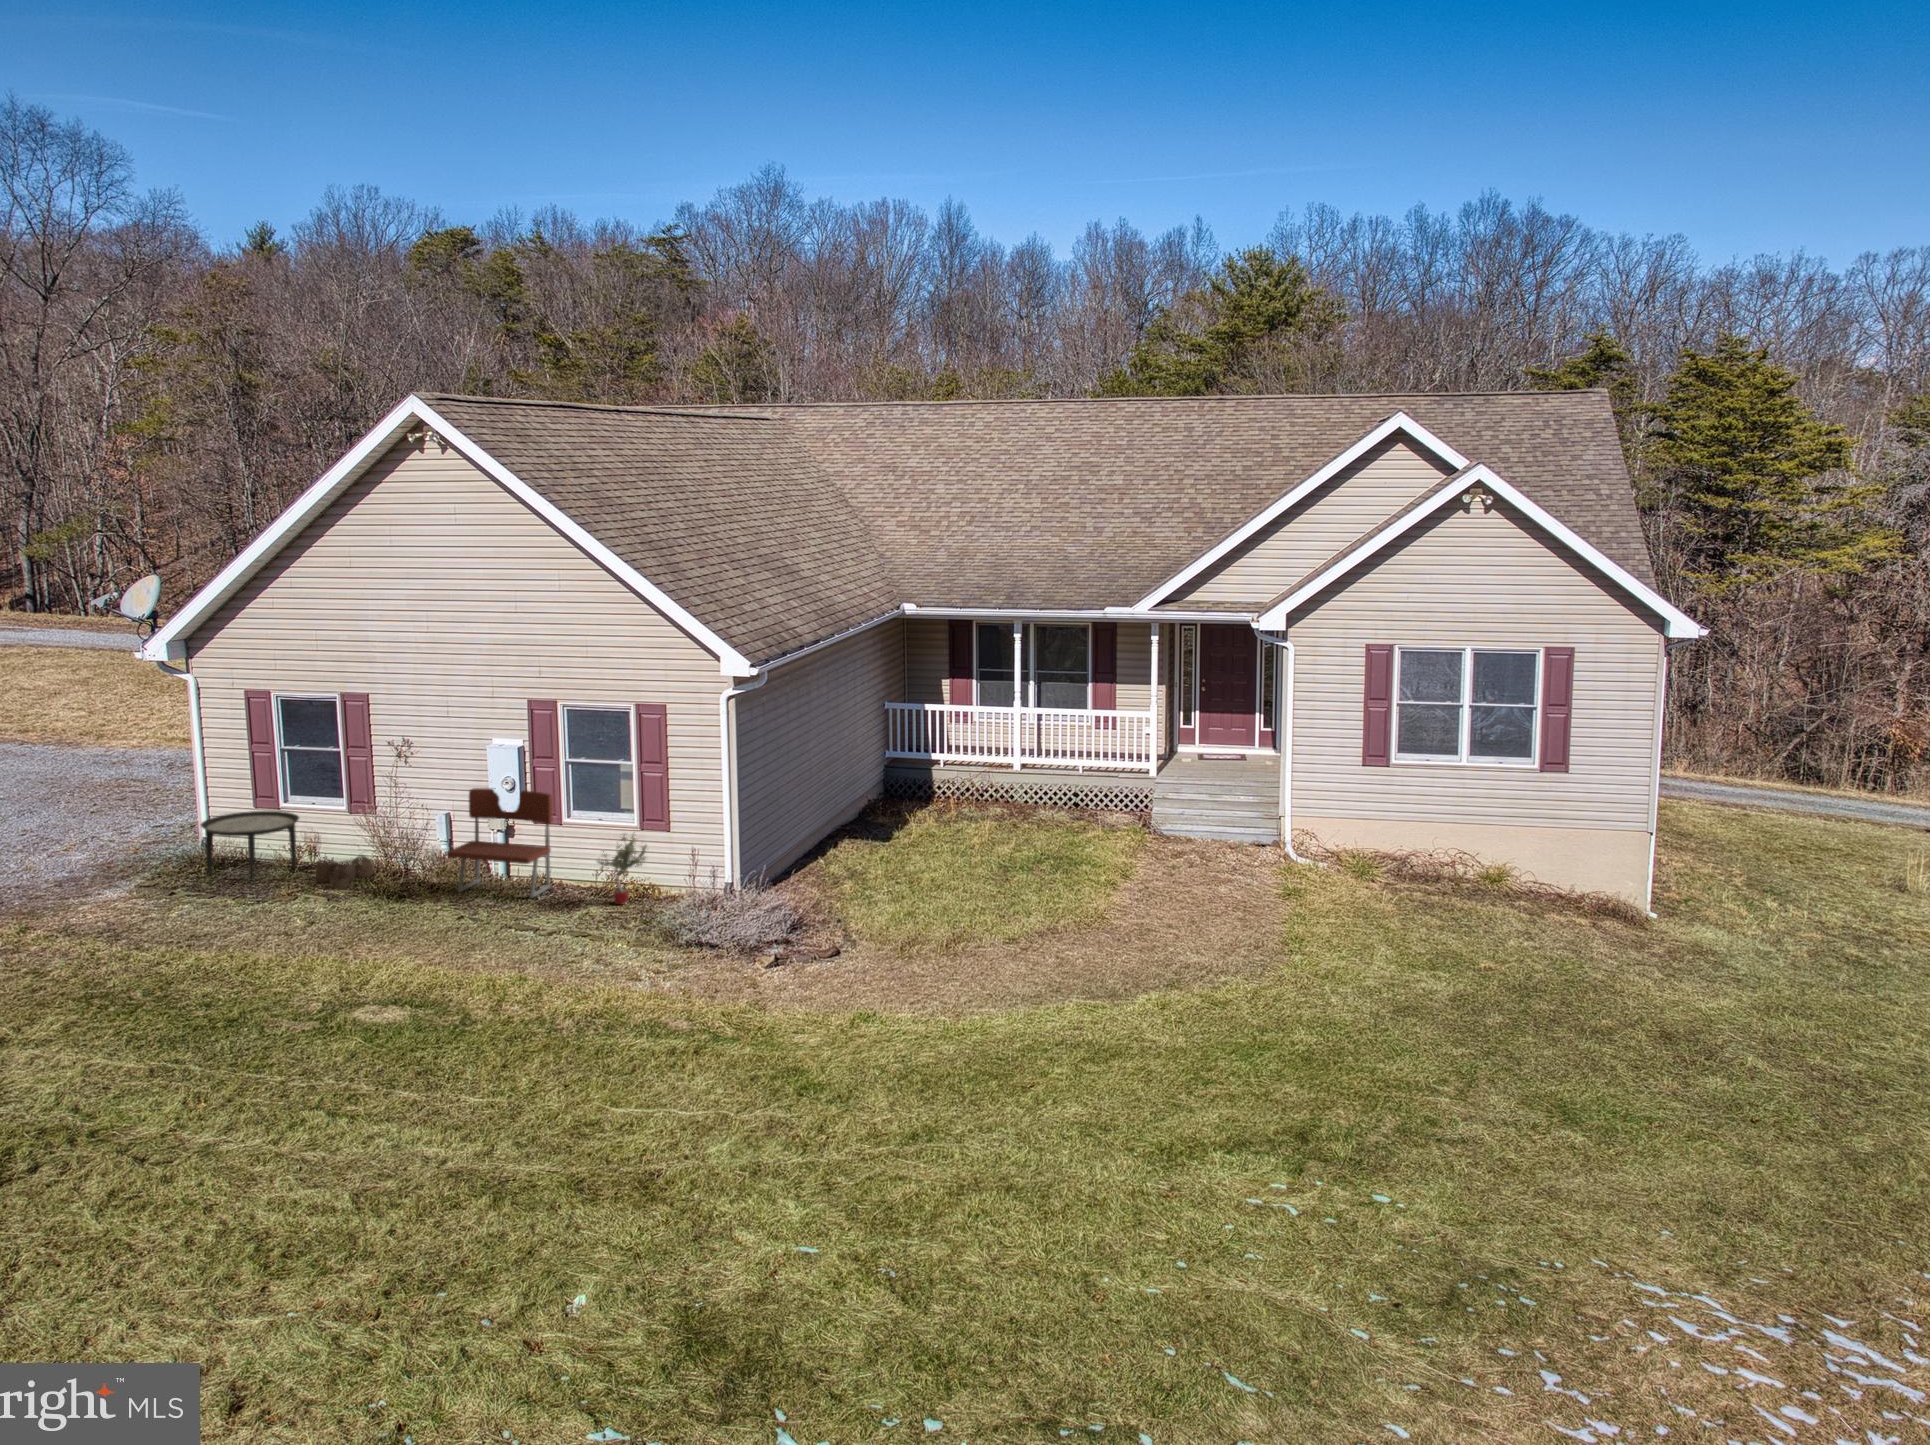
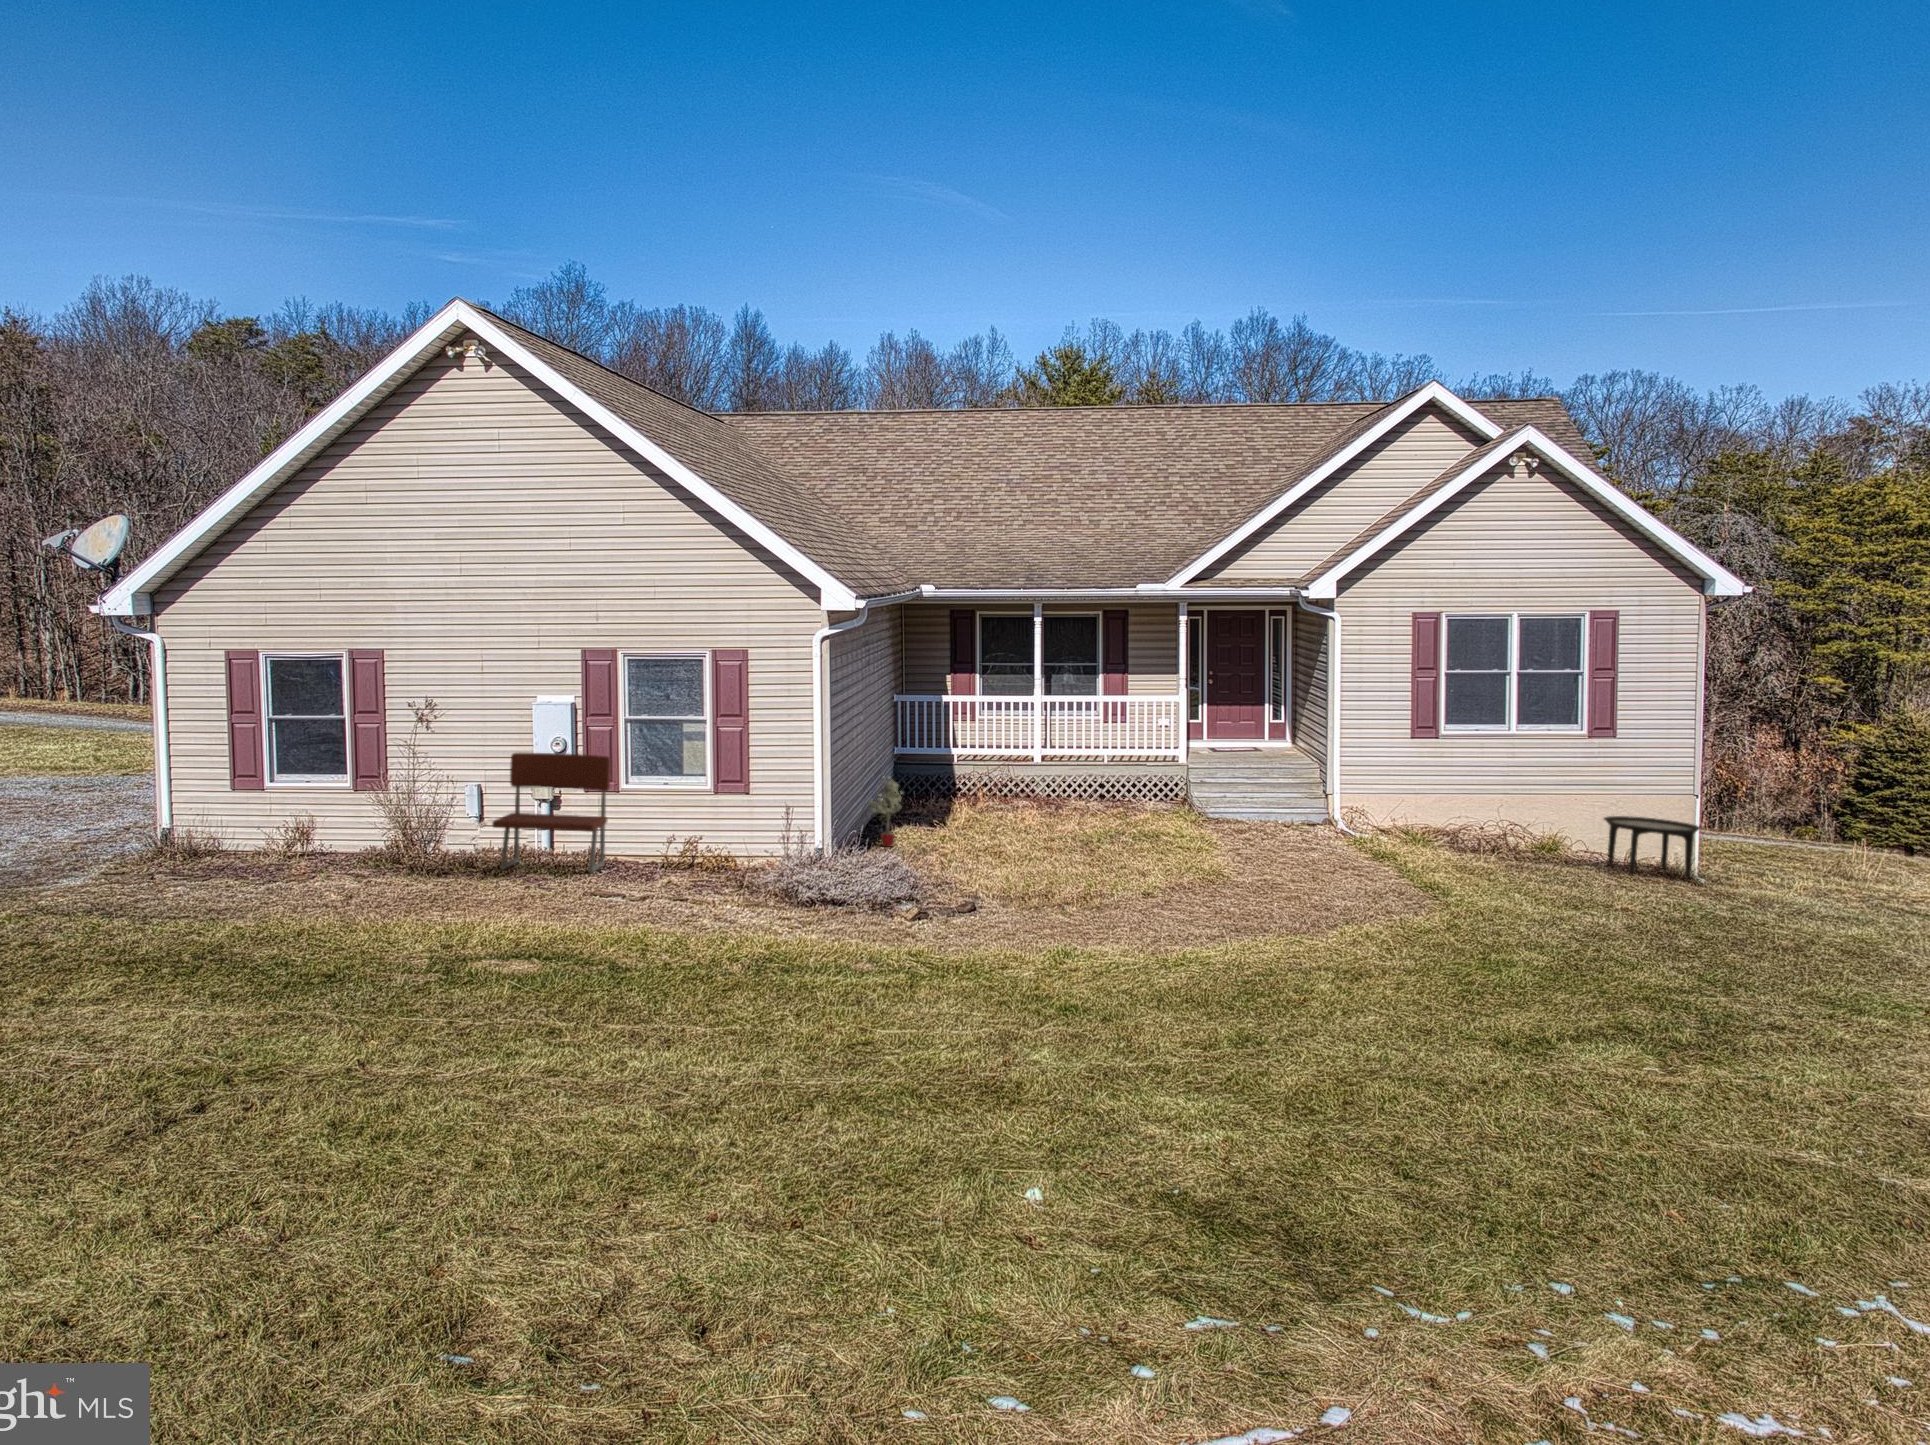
round table: present [201,811,299,881] -> present [1604,816,1700,879]
potted tree: present [598,834,648,905] -> present [868,777,902,847]
woven basket: present [316,855,373,889] -> none [323,833,387,869]

